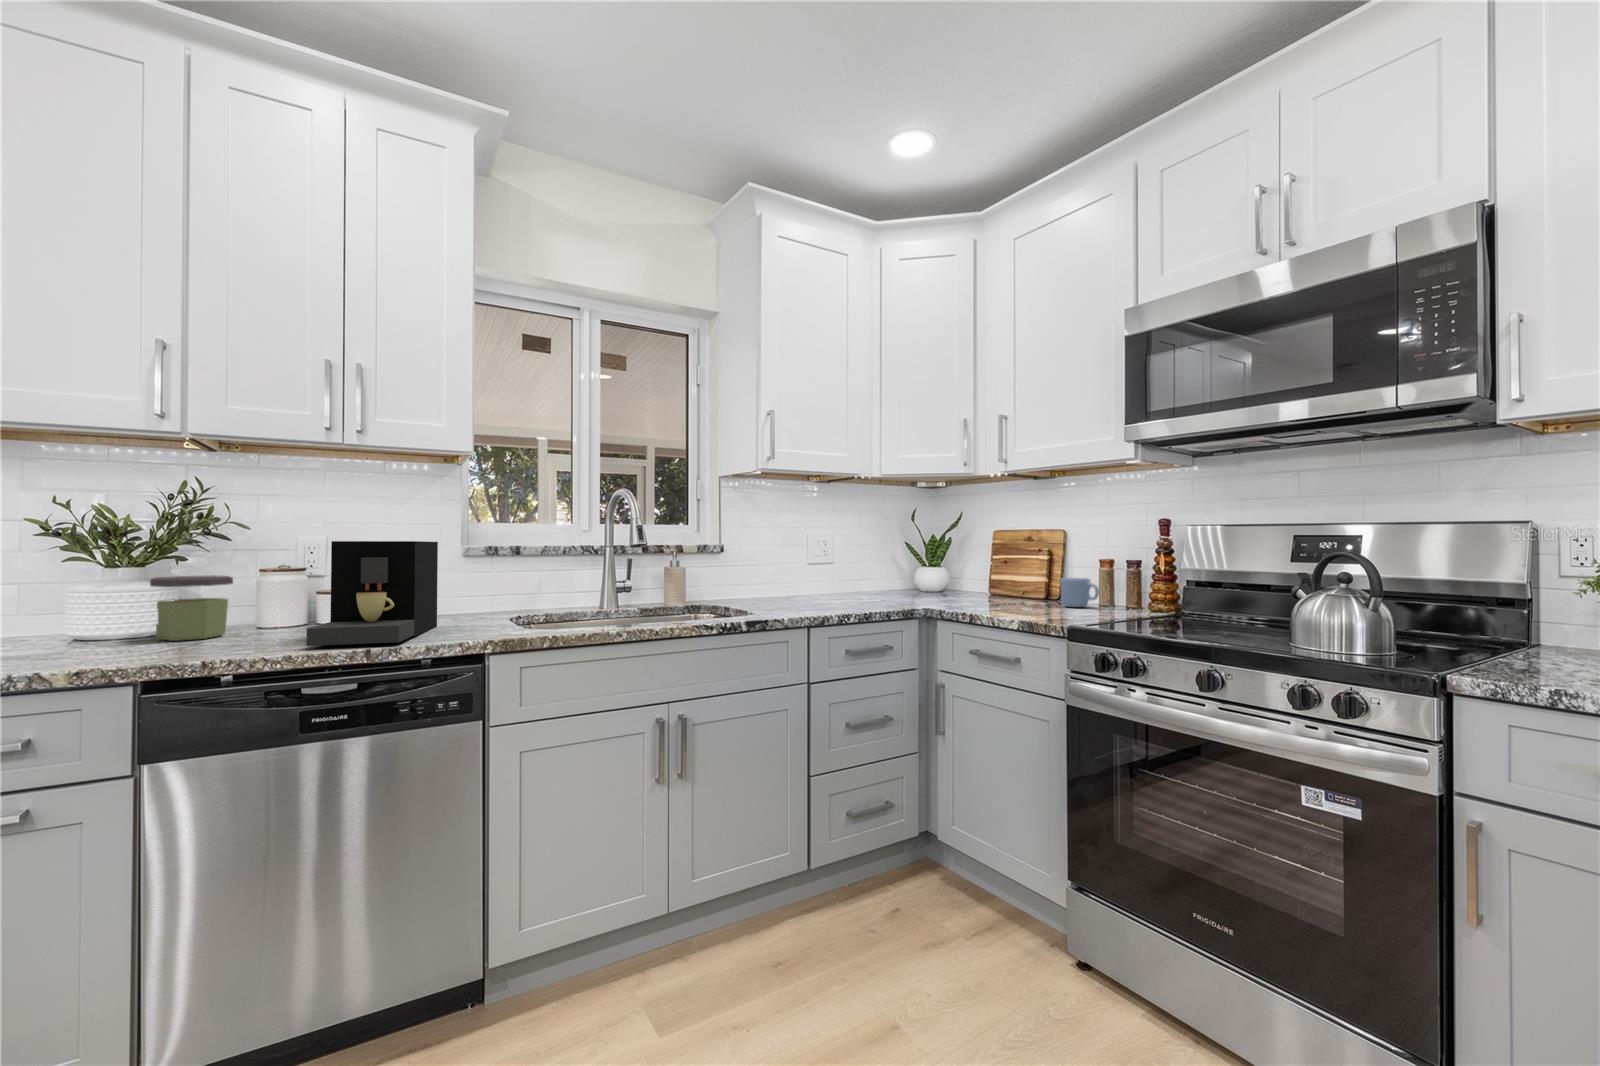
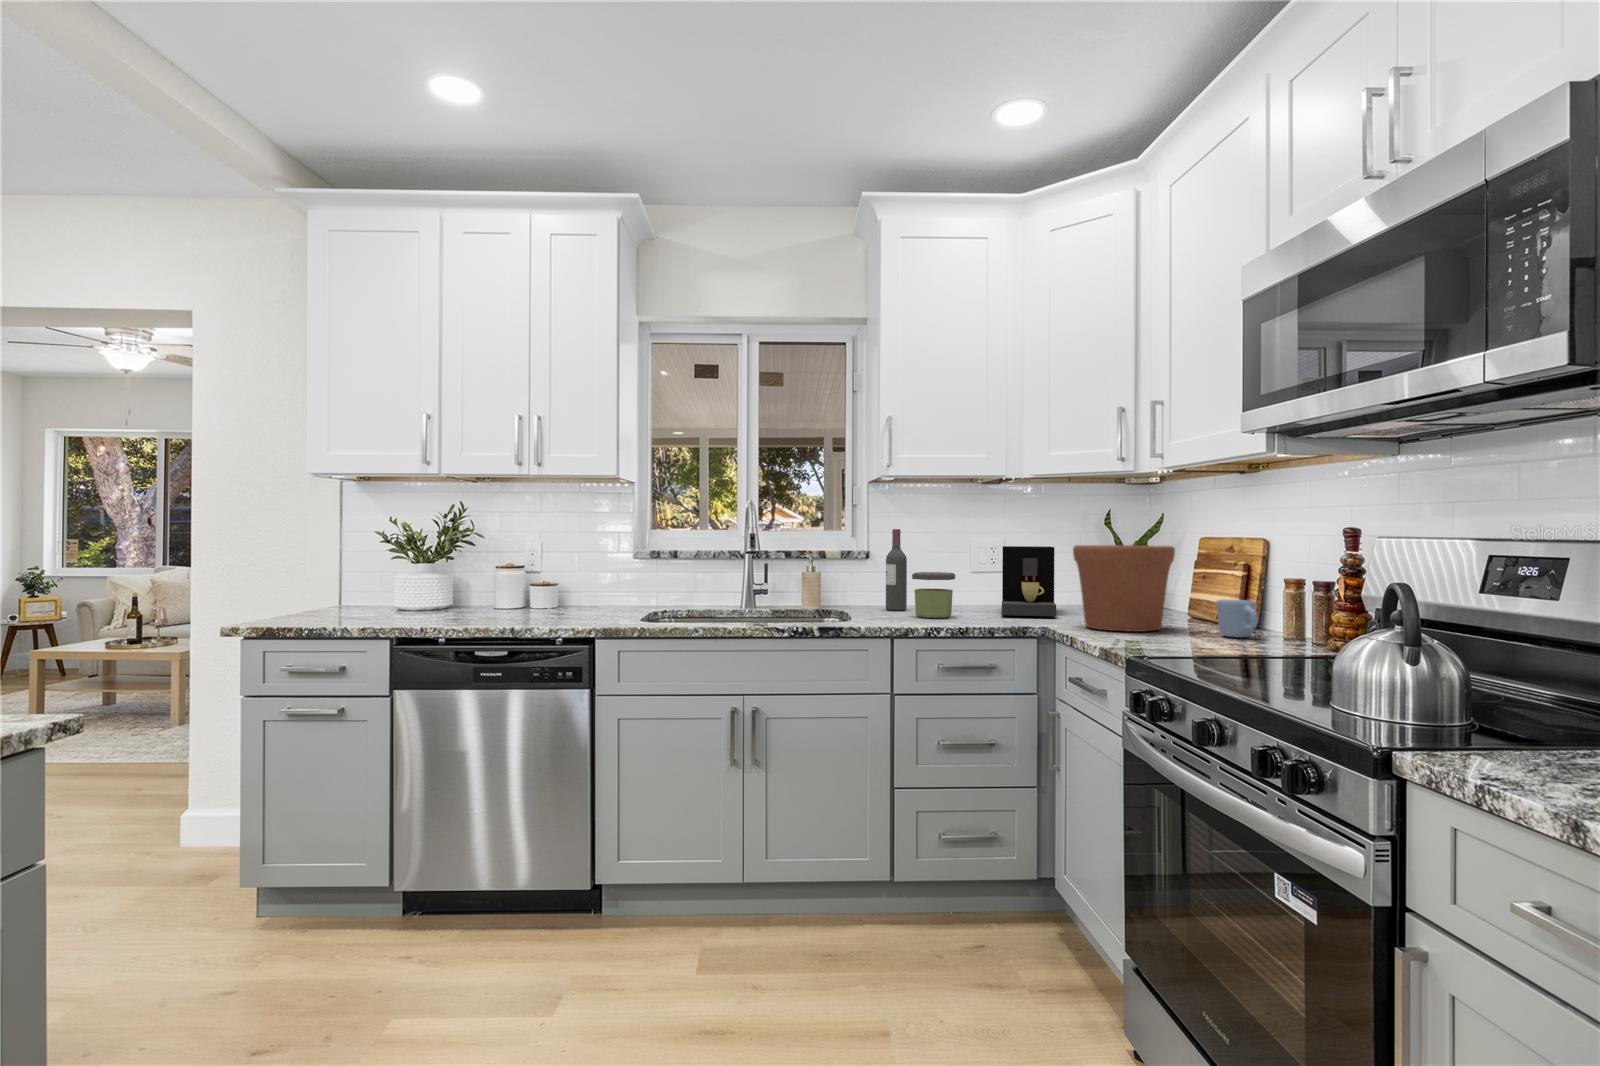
wine bottle: none [747,524,767,601] -> present [886,529,907,610]
flower pot: none [943,536,1024,608] -> present [1073,545,1175,632]
coffee maker: present [307,541,438,646] -> present [1002,546,1056,616]
jar: present [150,576,233,641] -> present [912,572,955,618]

